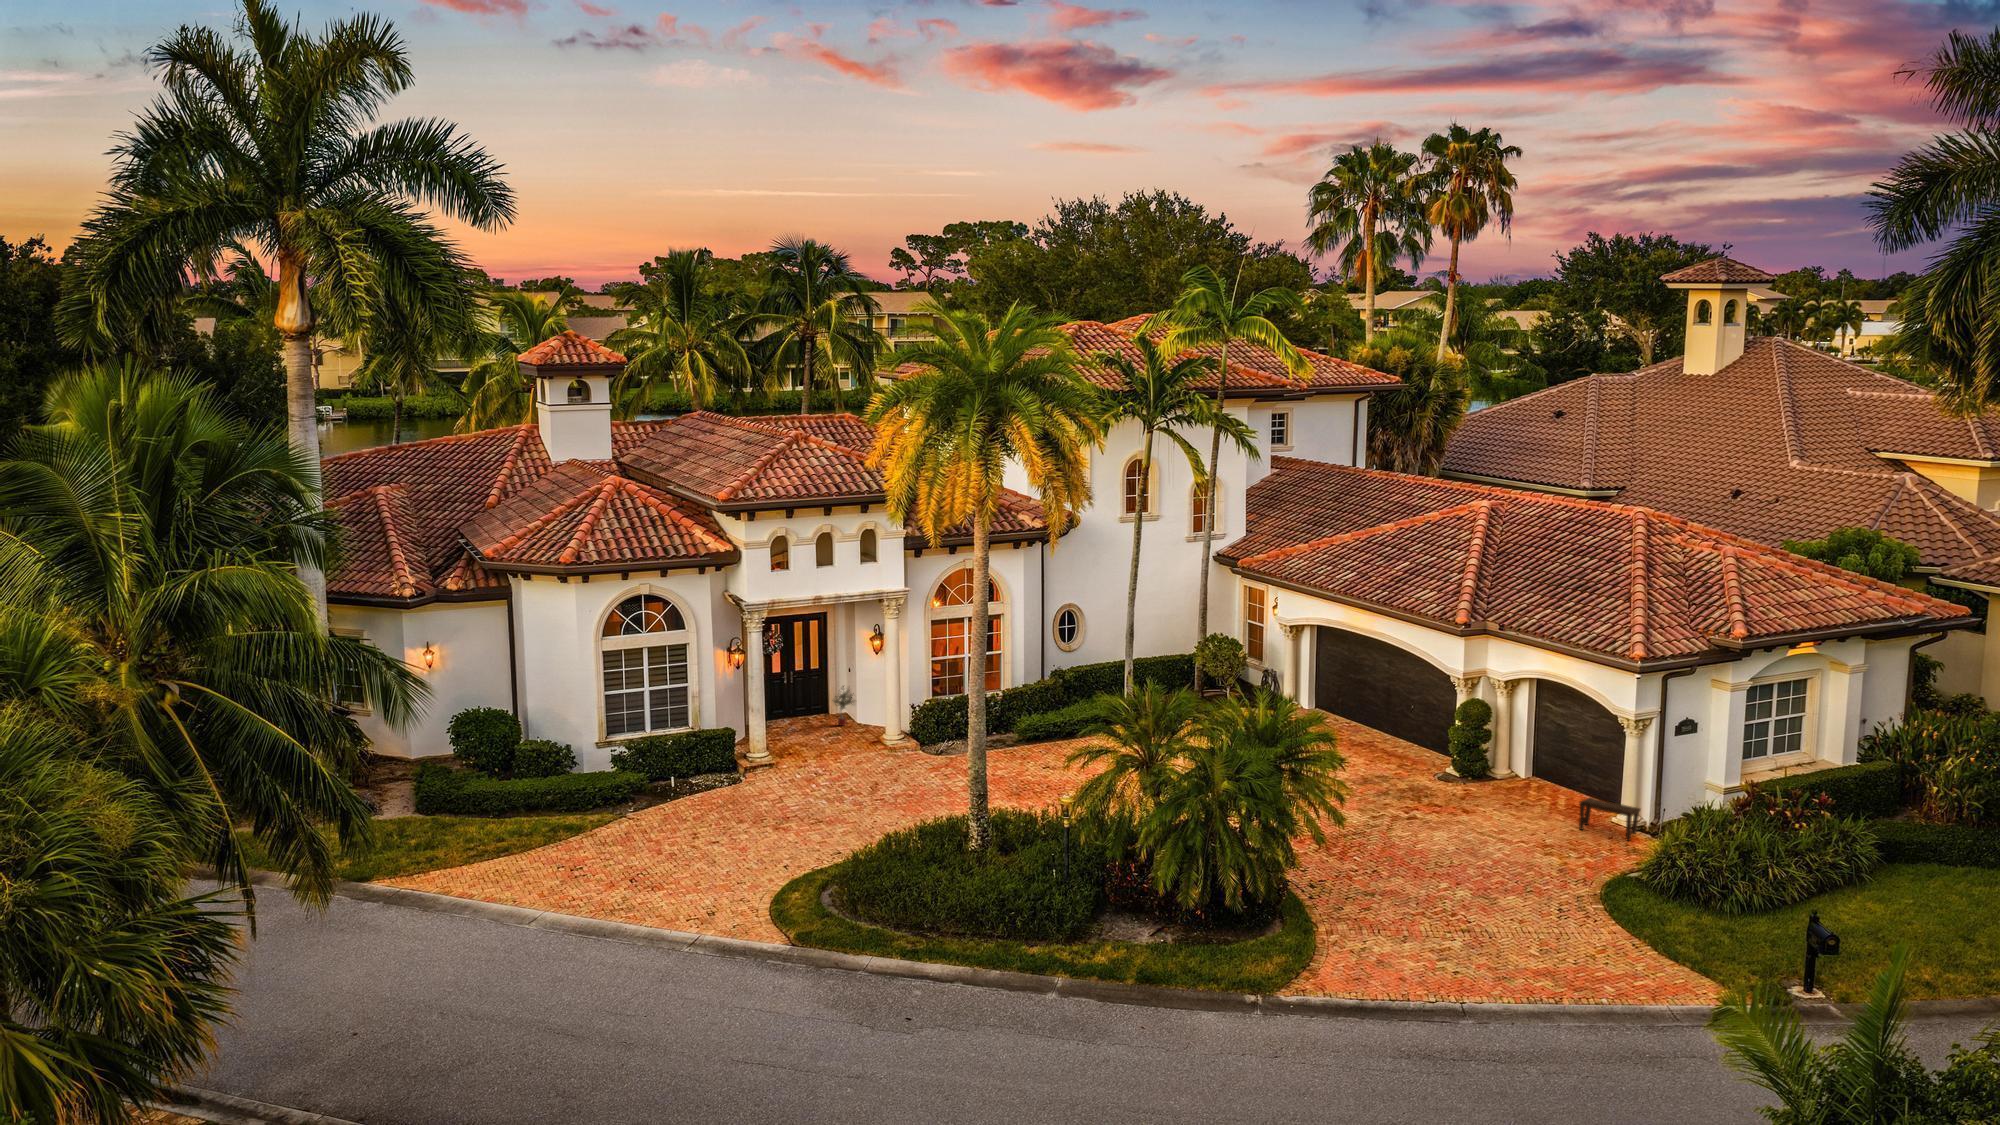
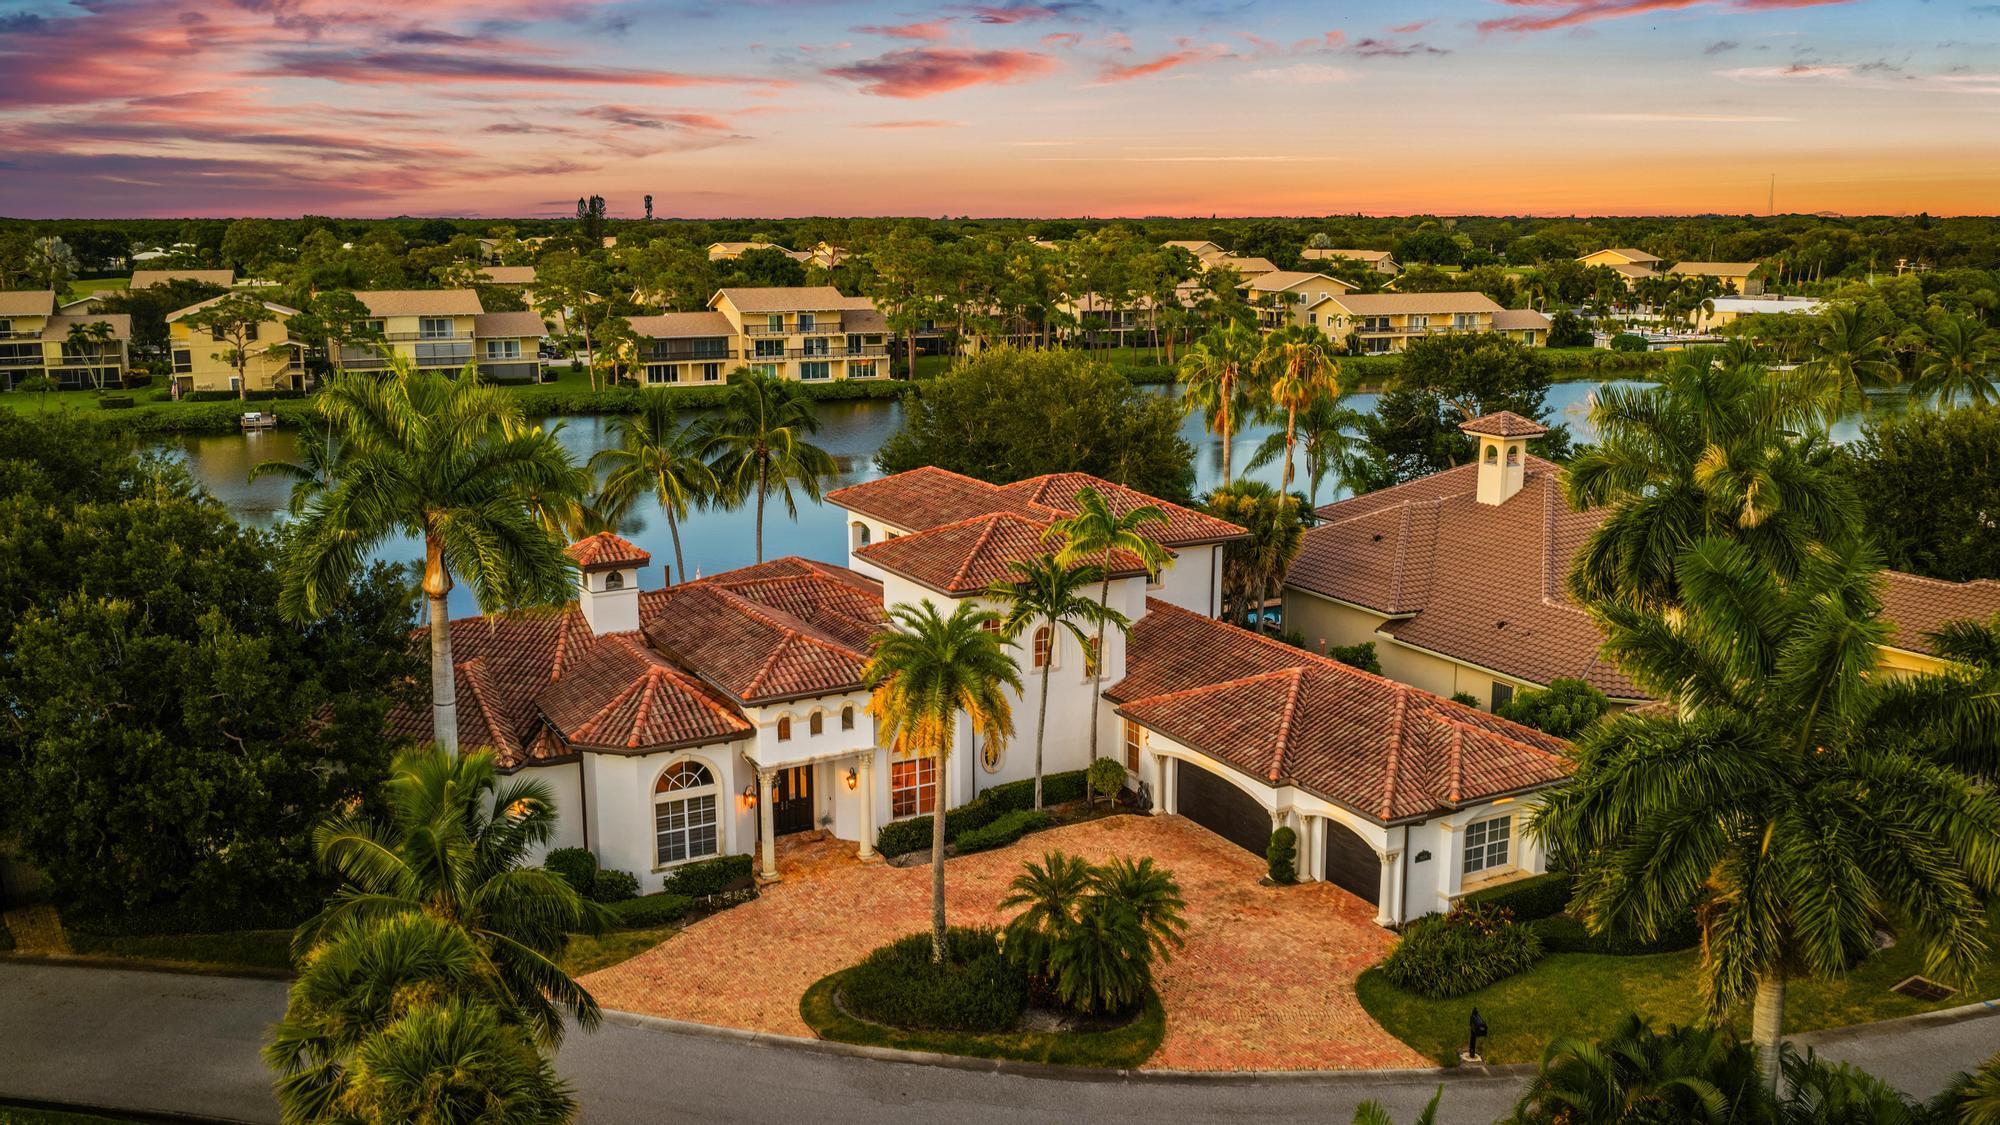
bench: present [1579,798,1640,841] -> present [721,876,754,908]

